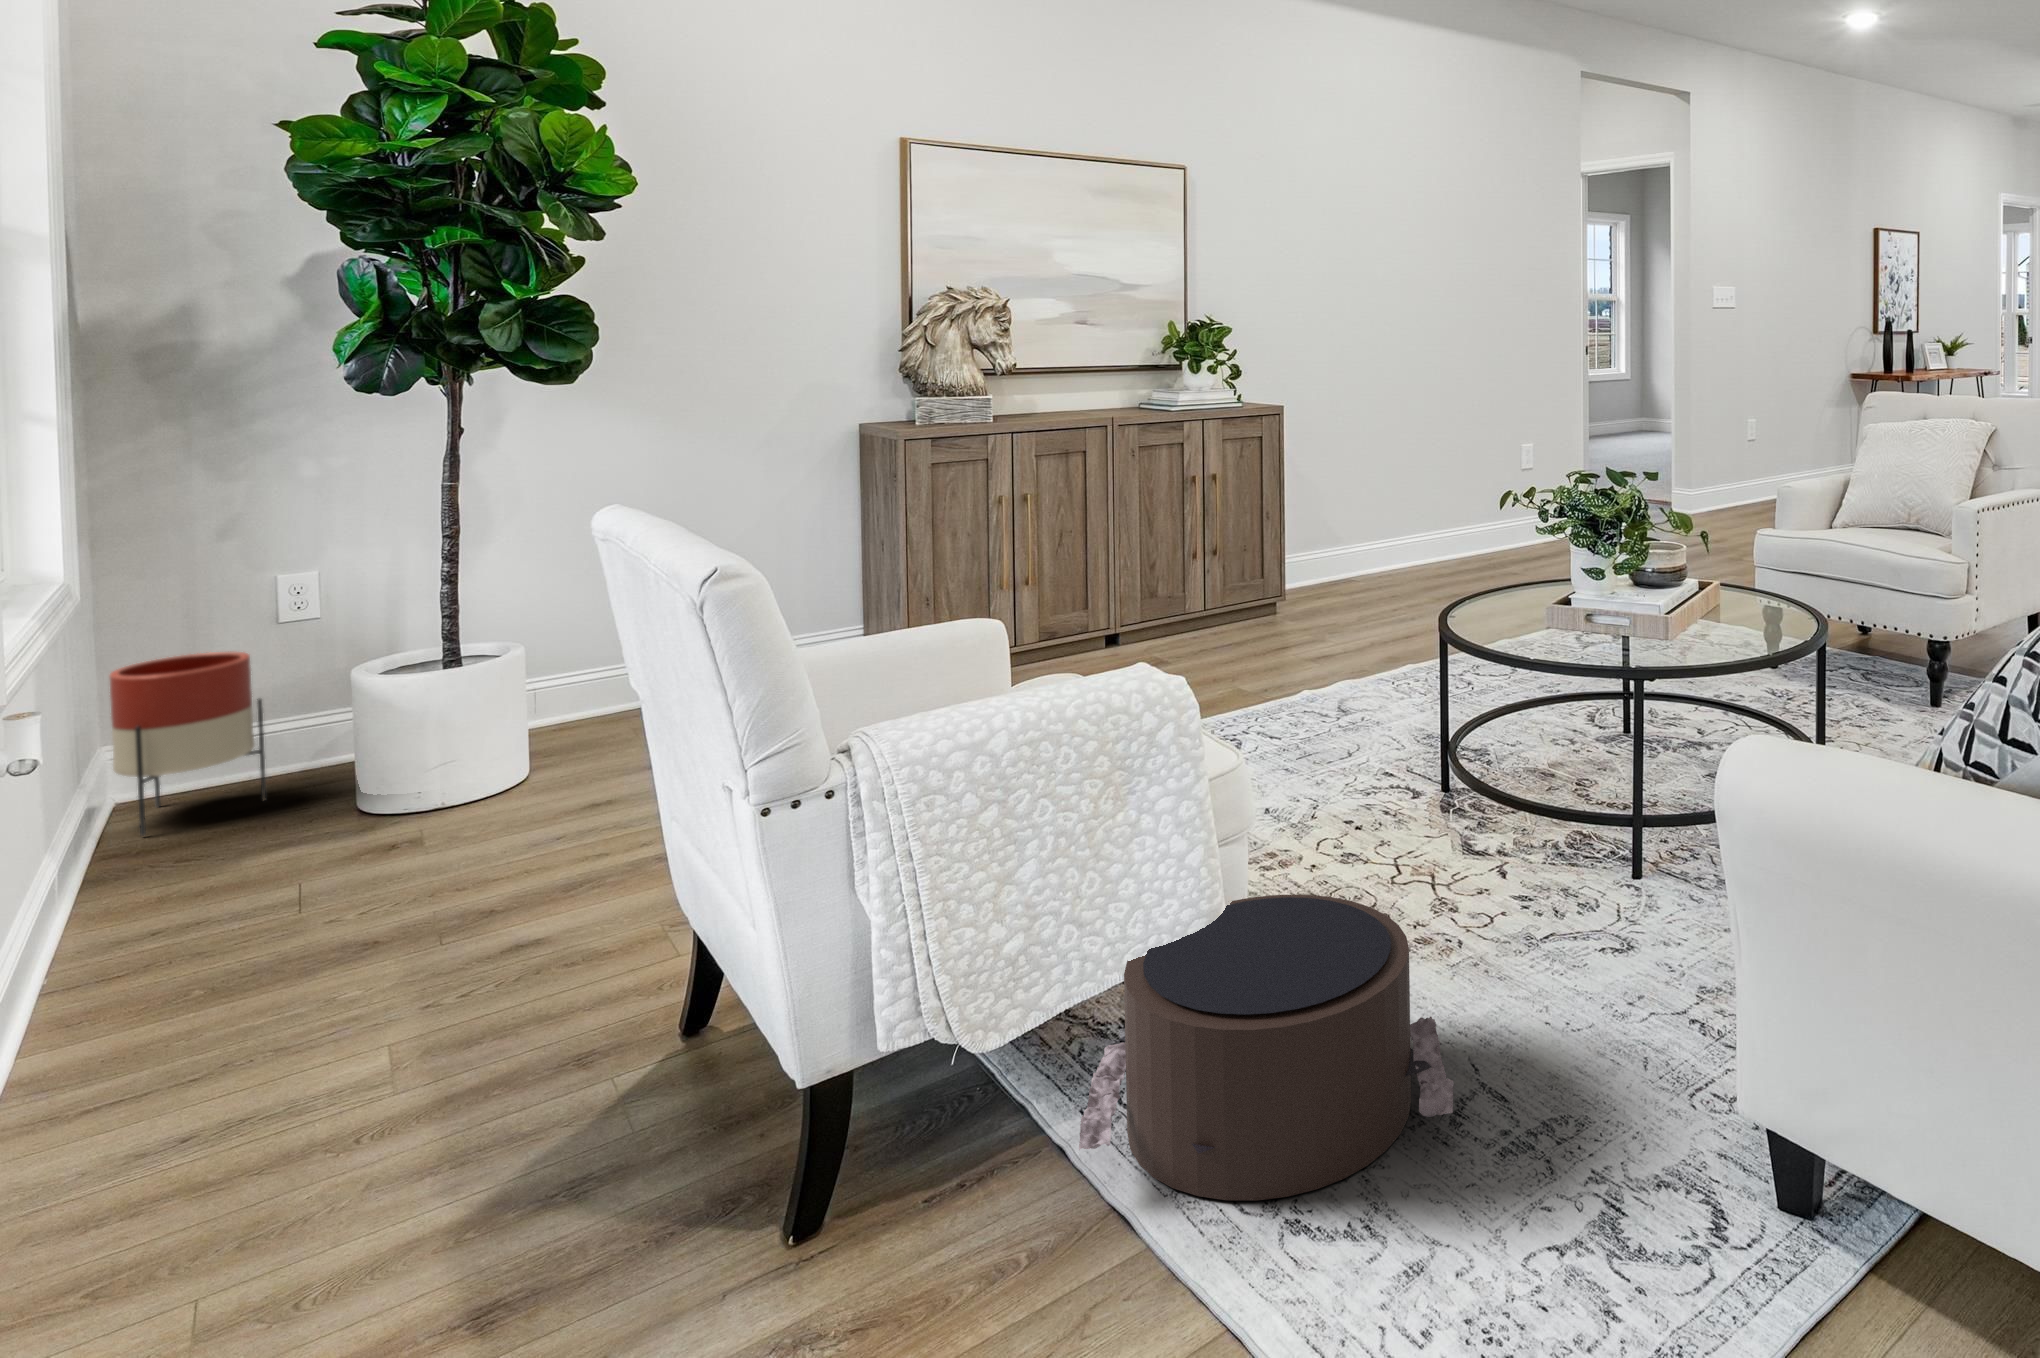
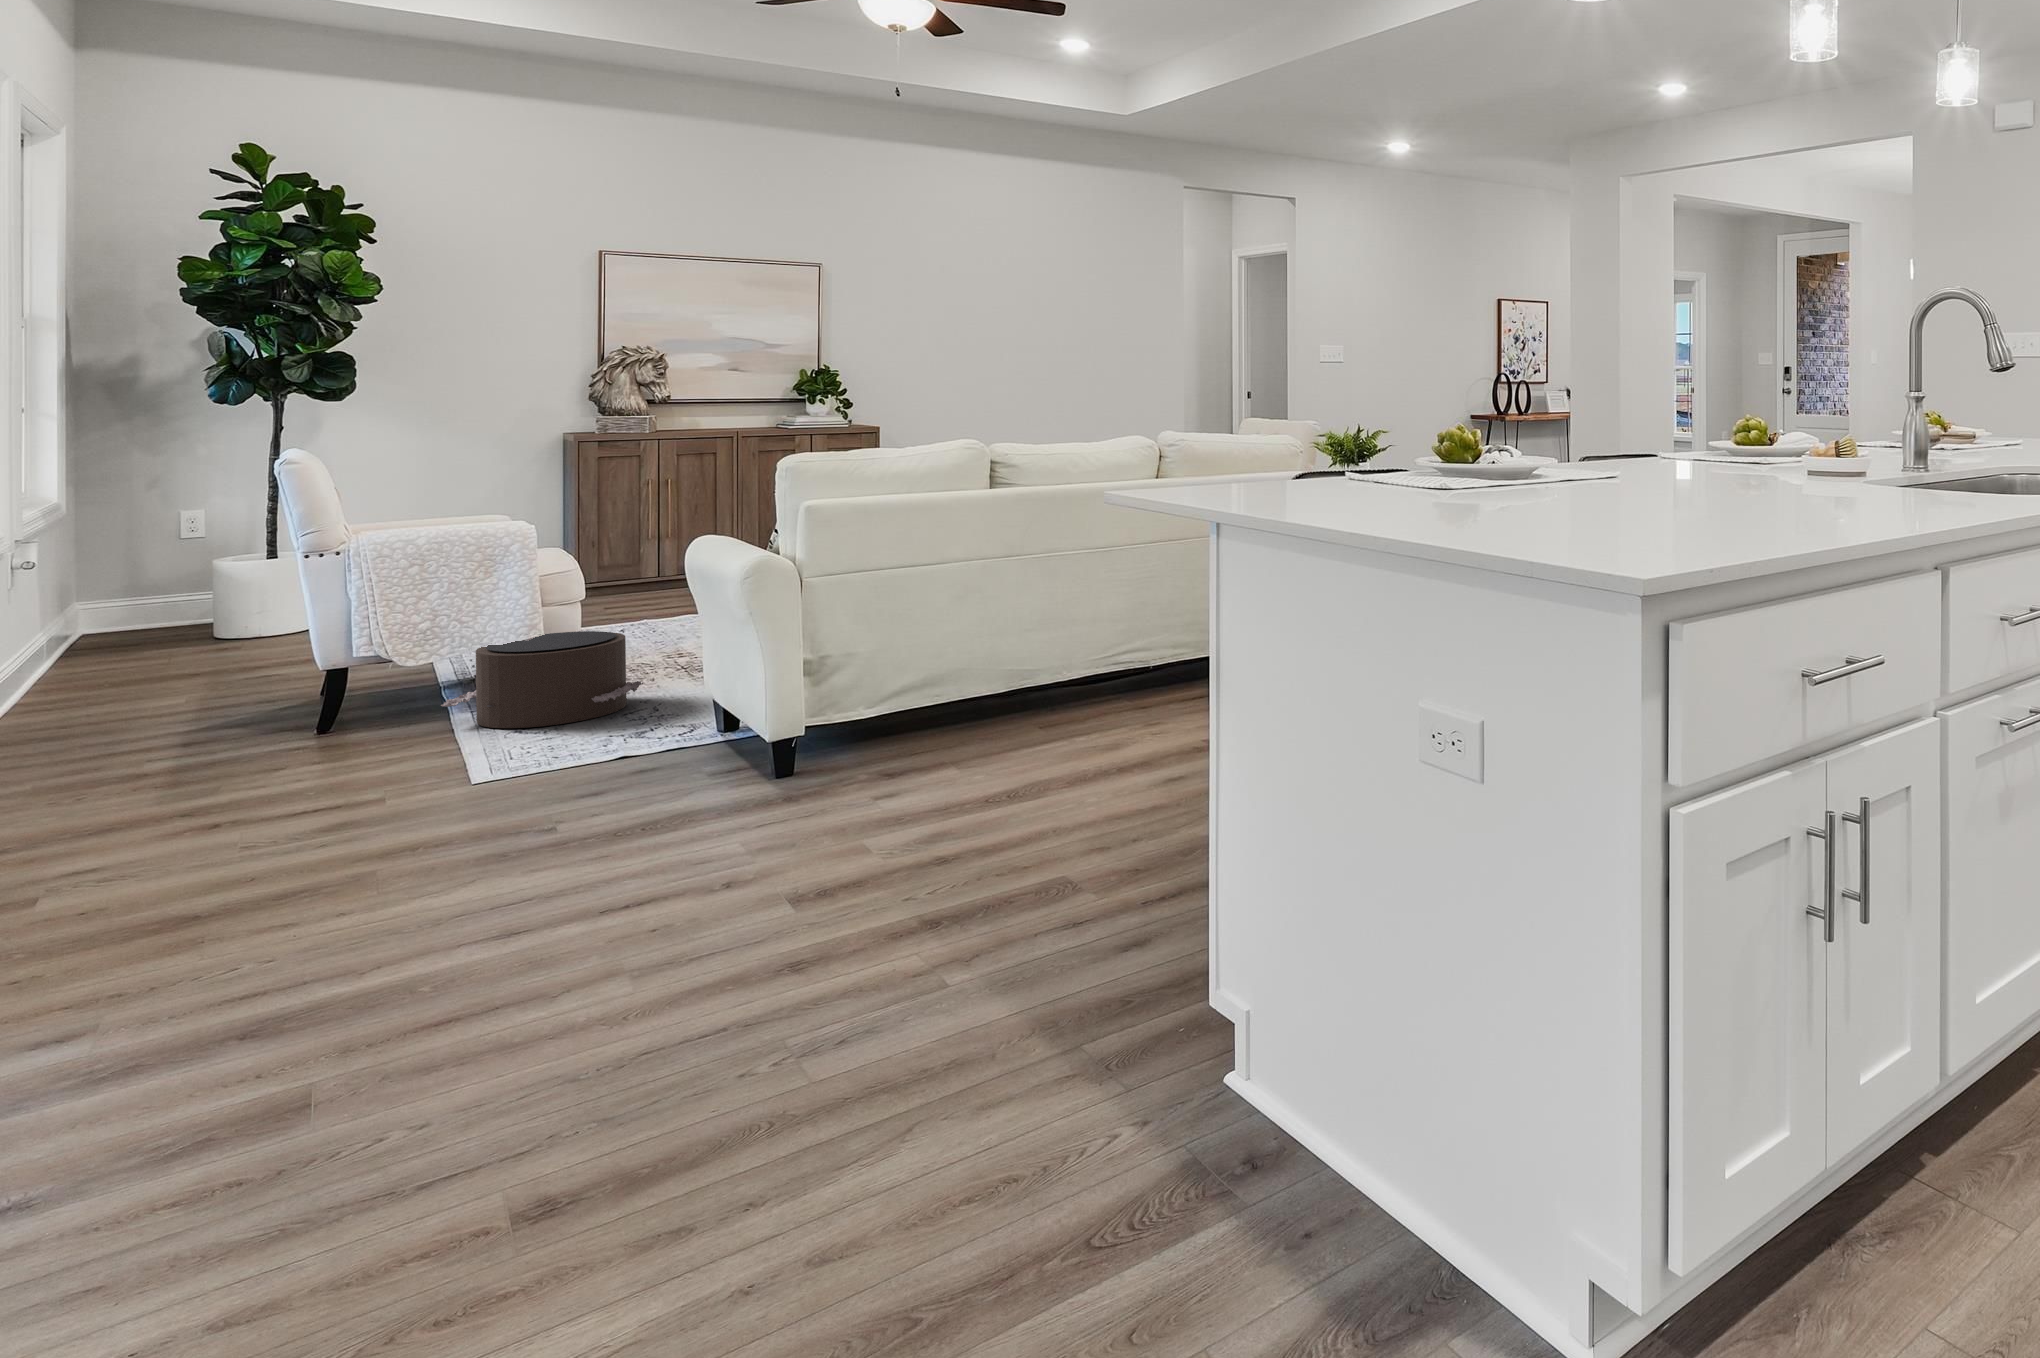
planter: present [110,652,266,836] -> none [82,552,166,646]

